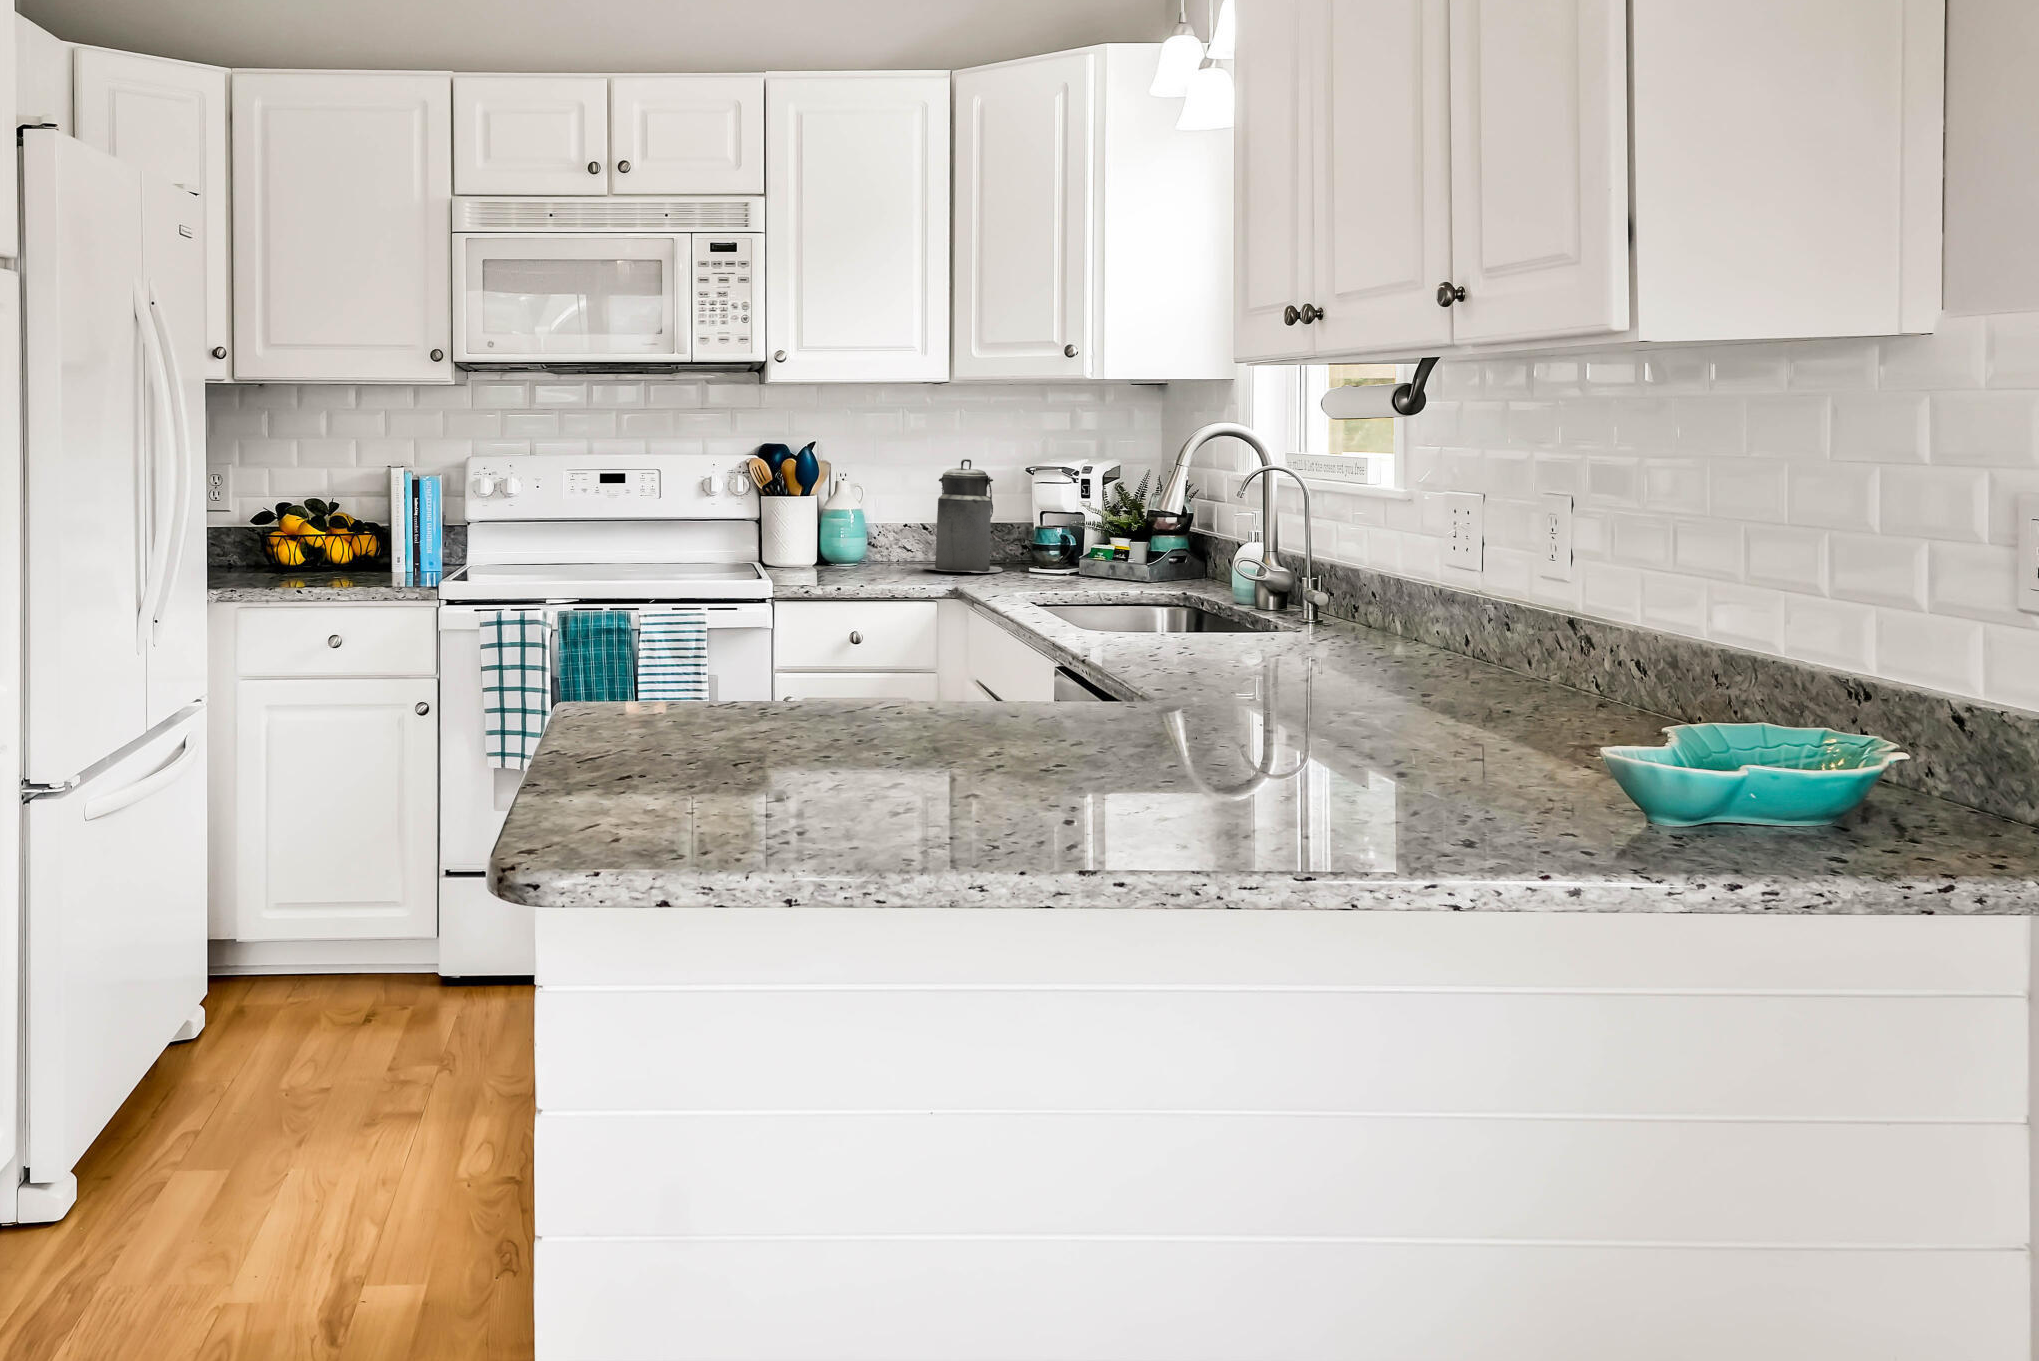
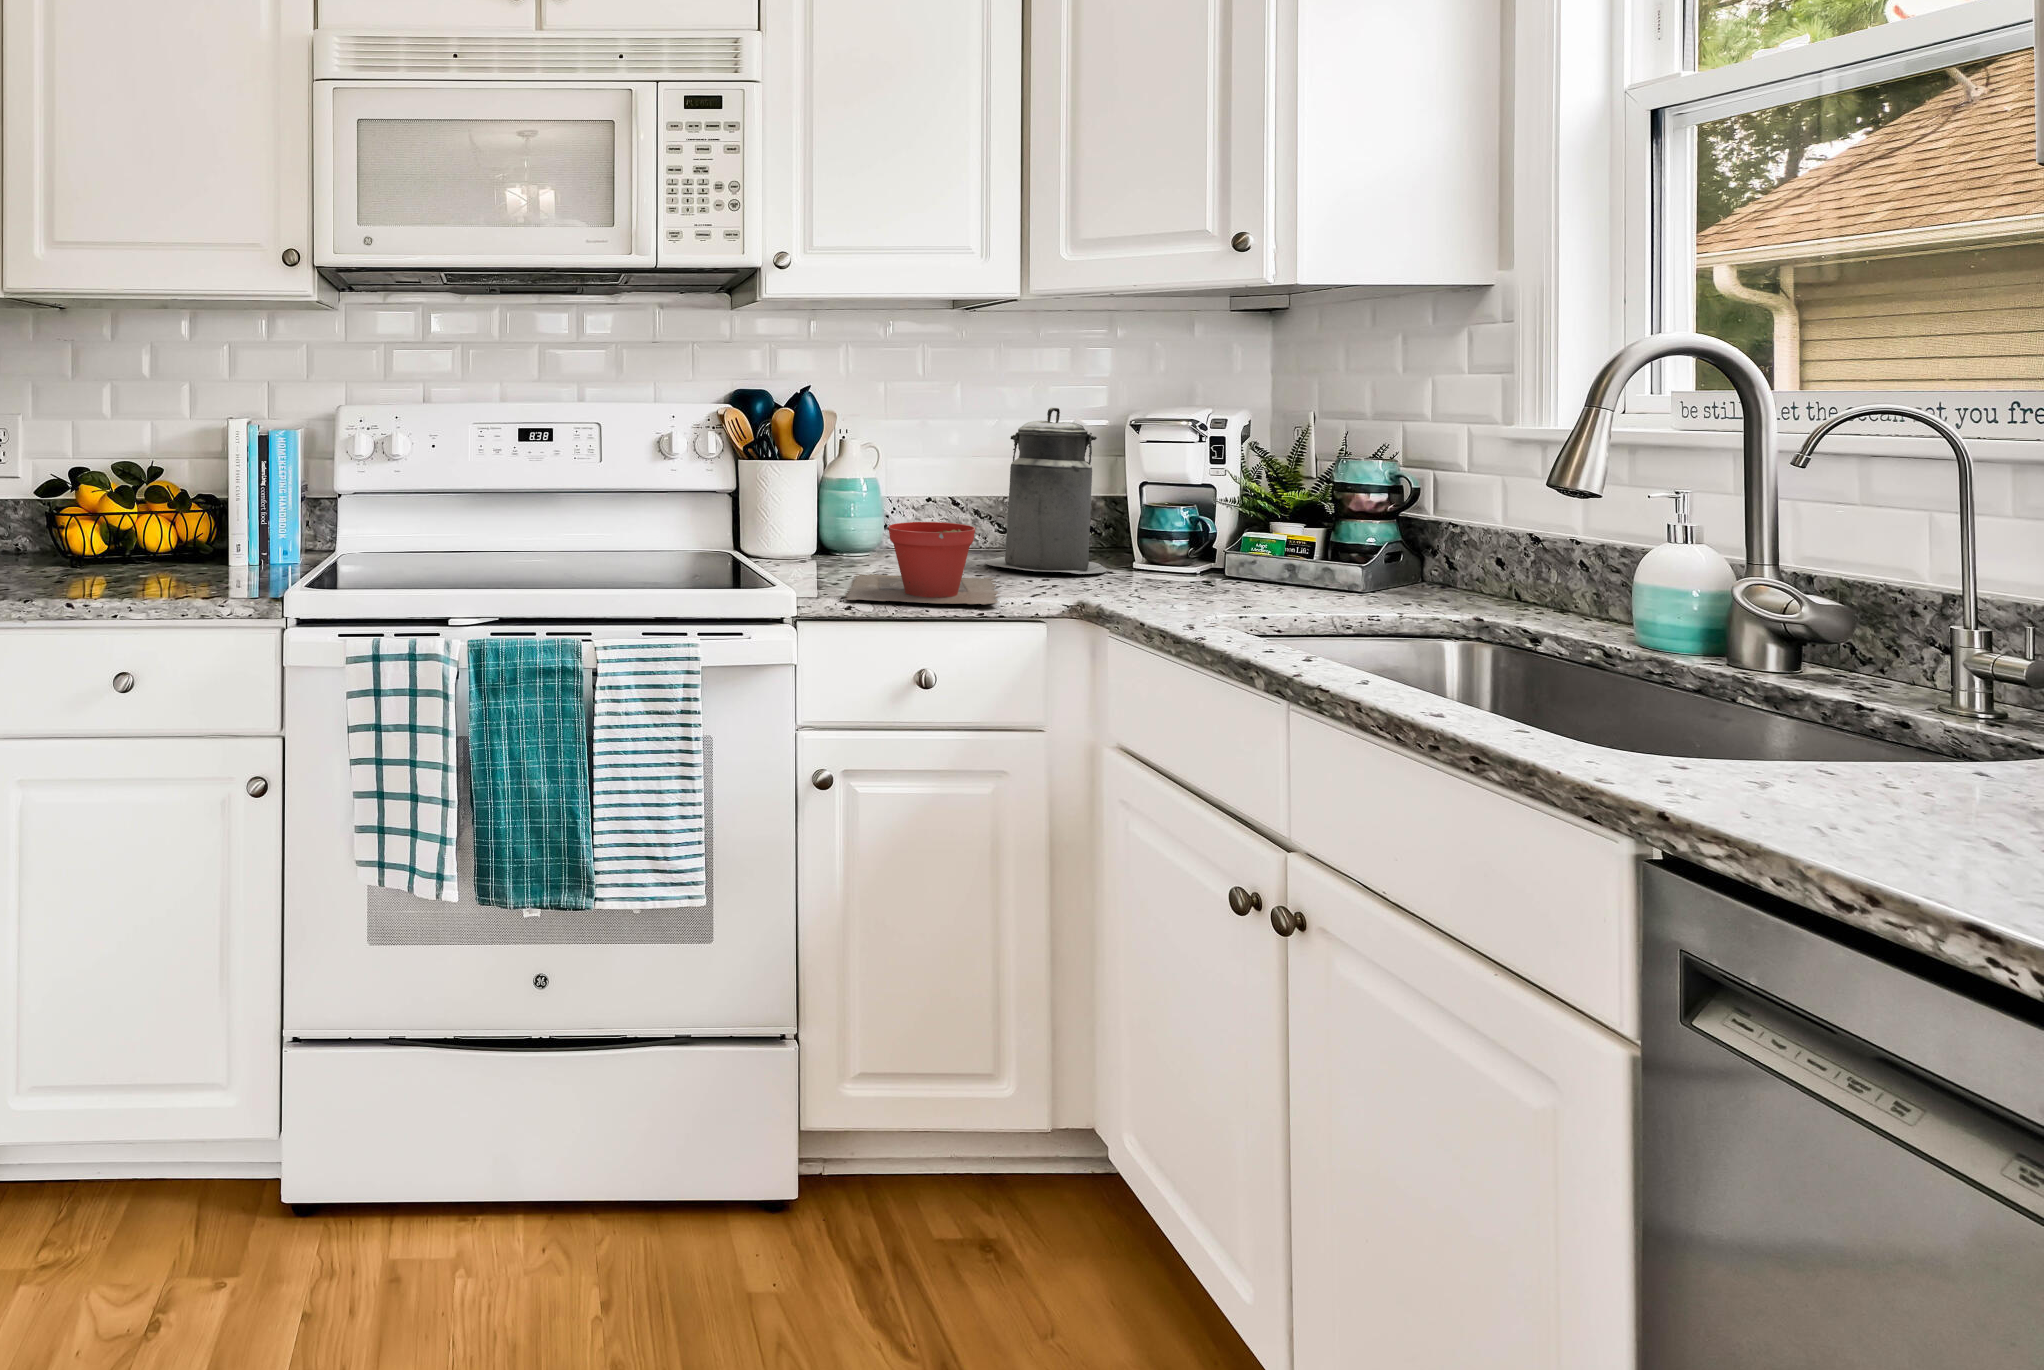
plant pot: none [803,536,916,587] -> present [844,522,998,604]

